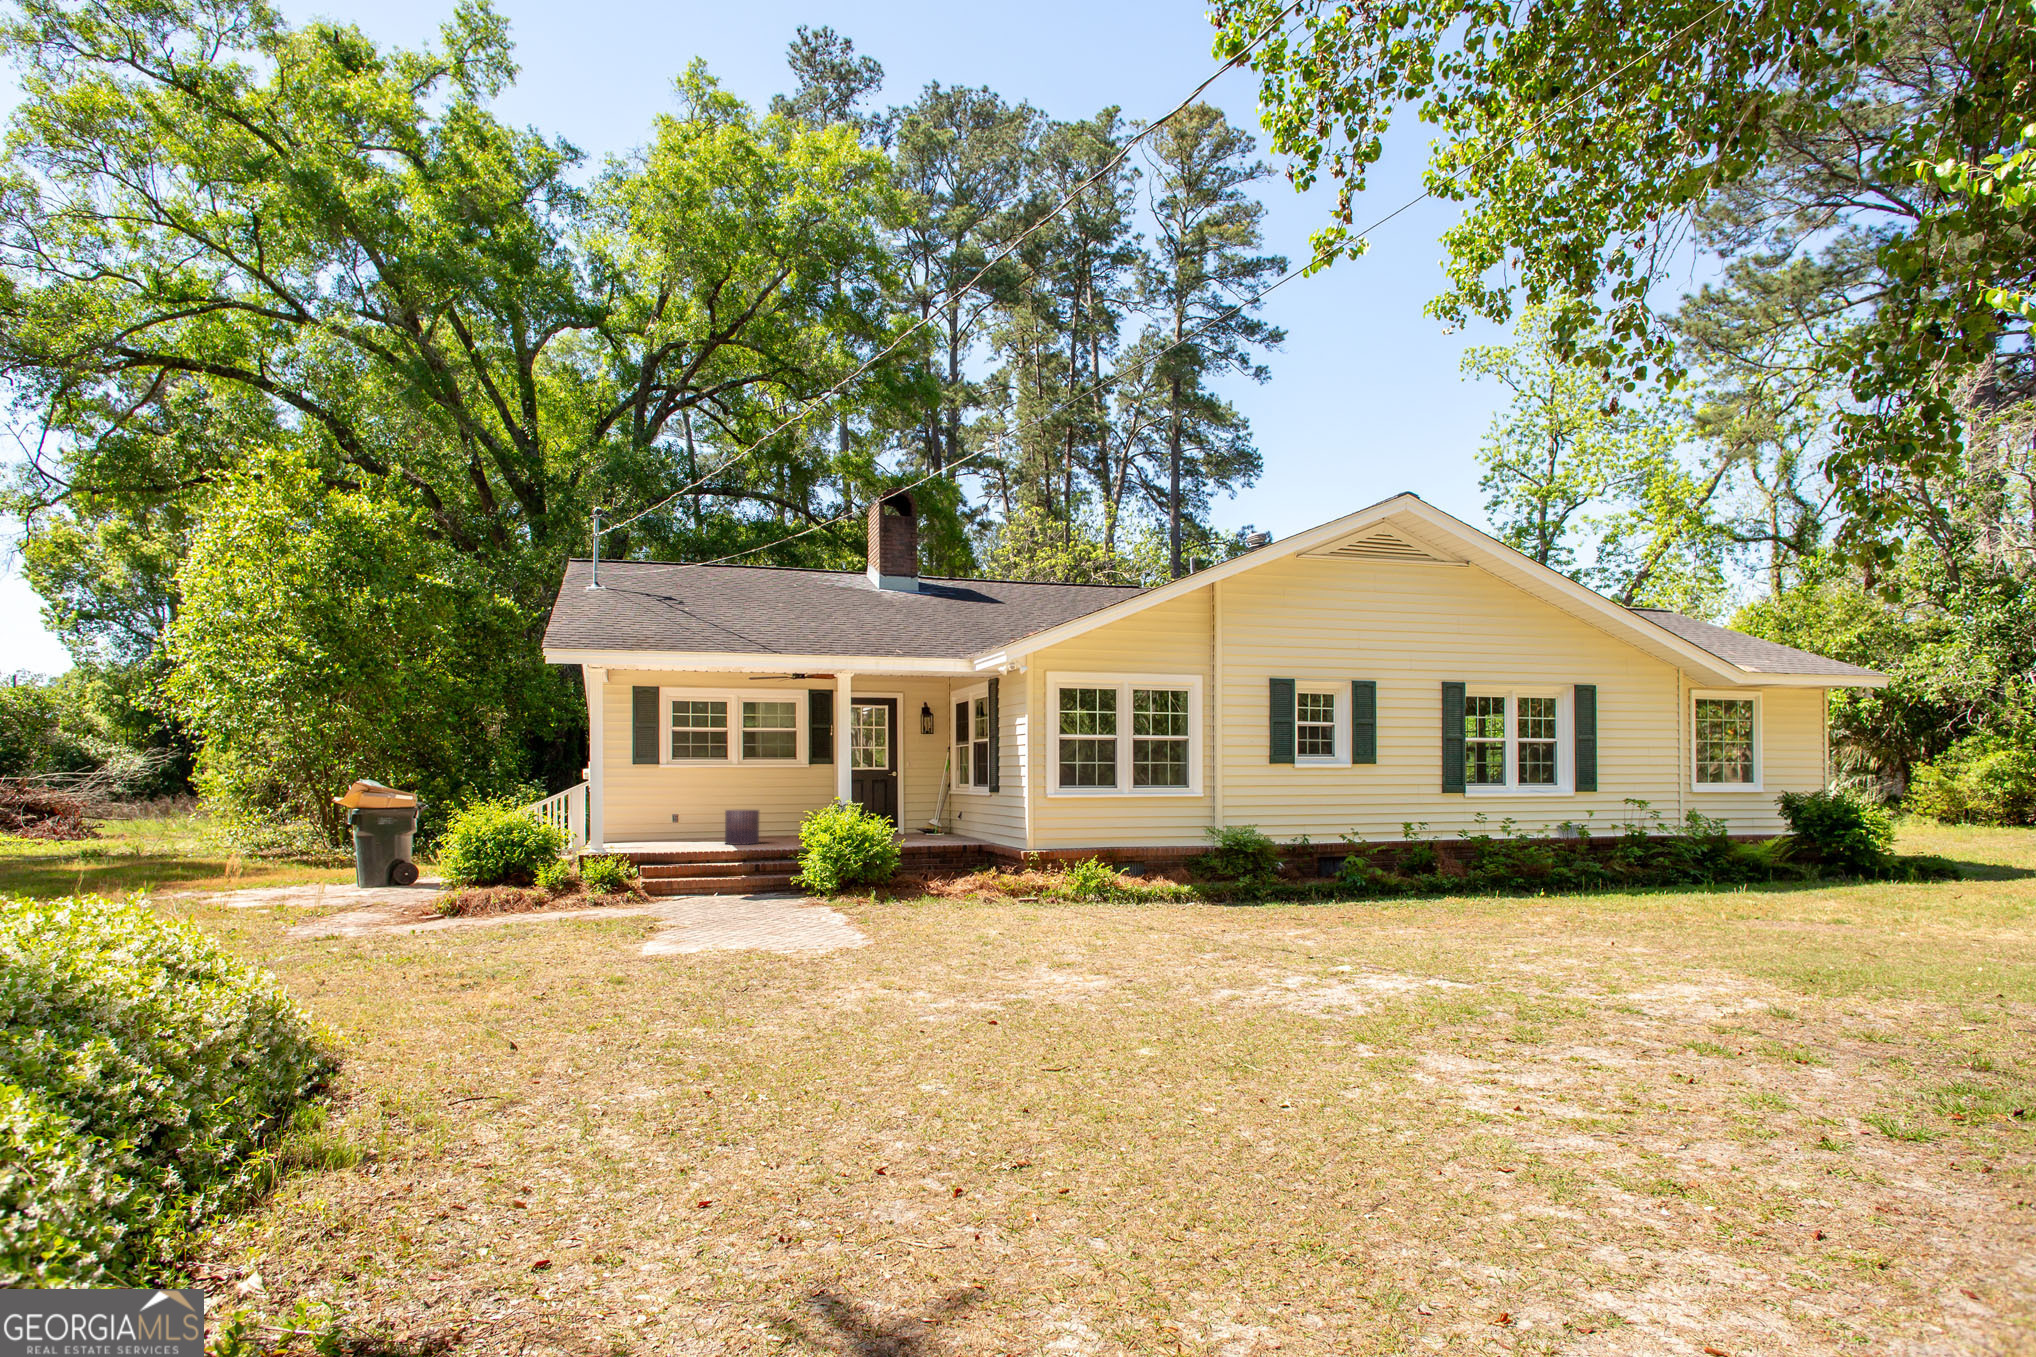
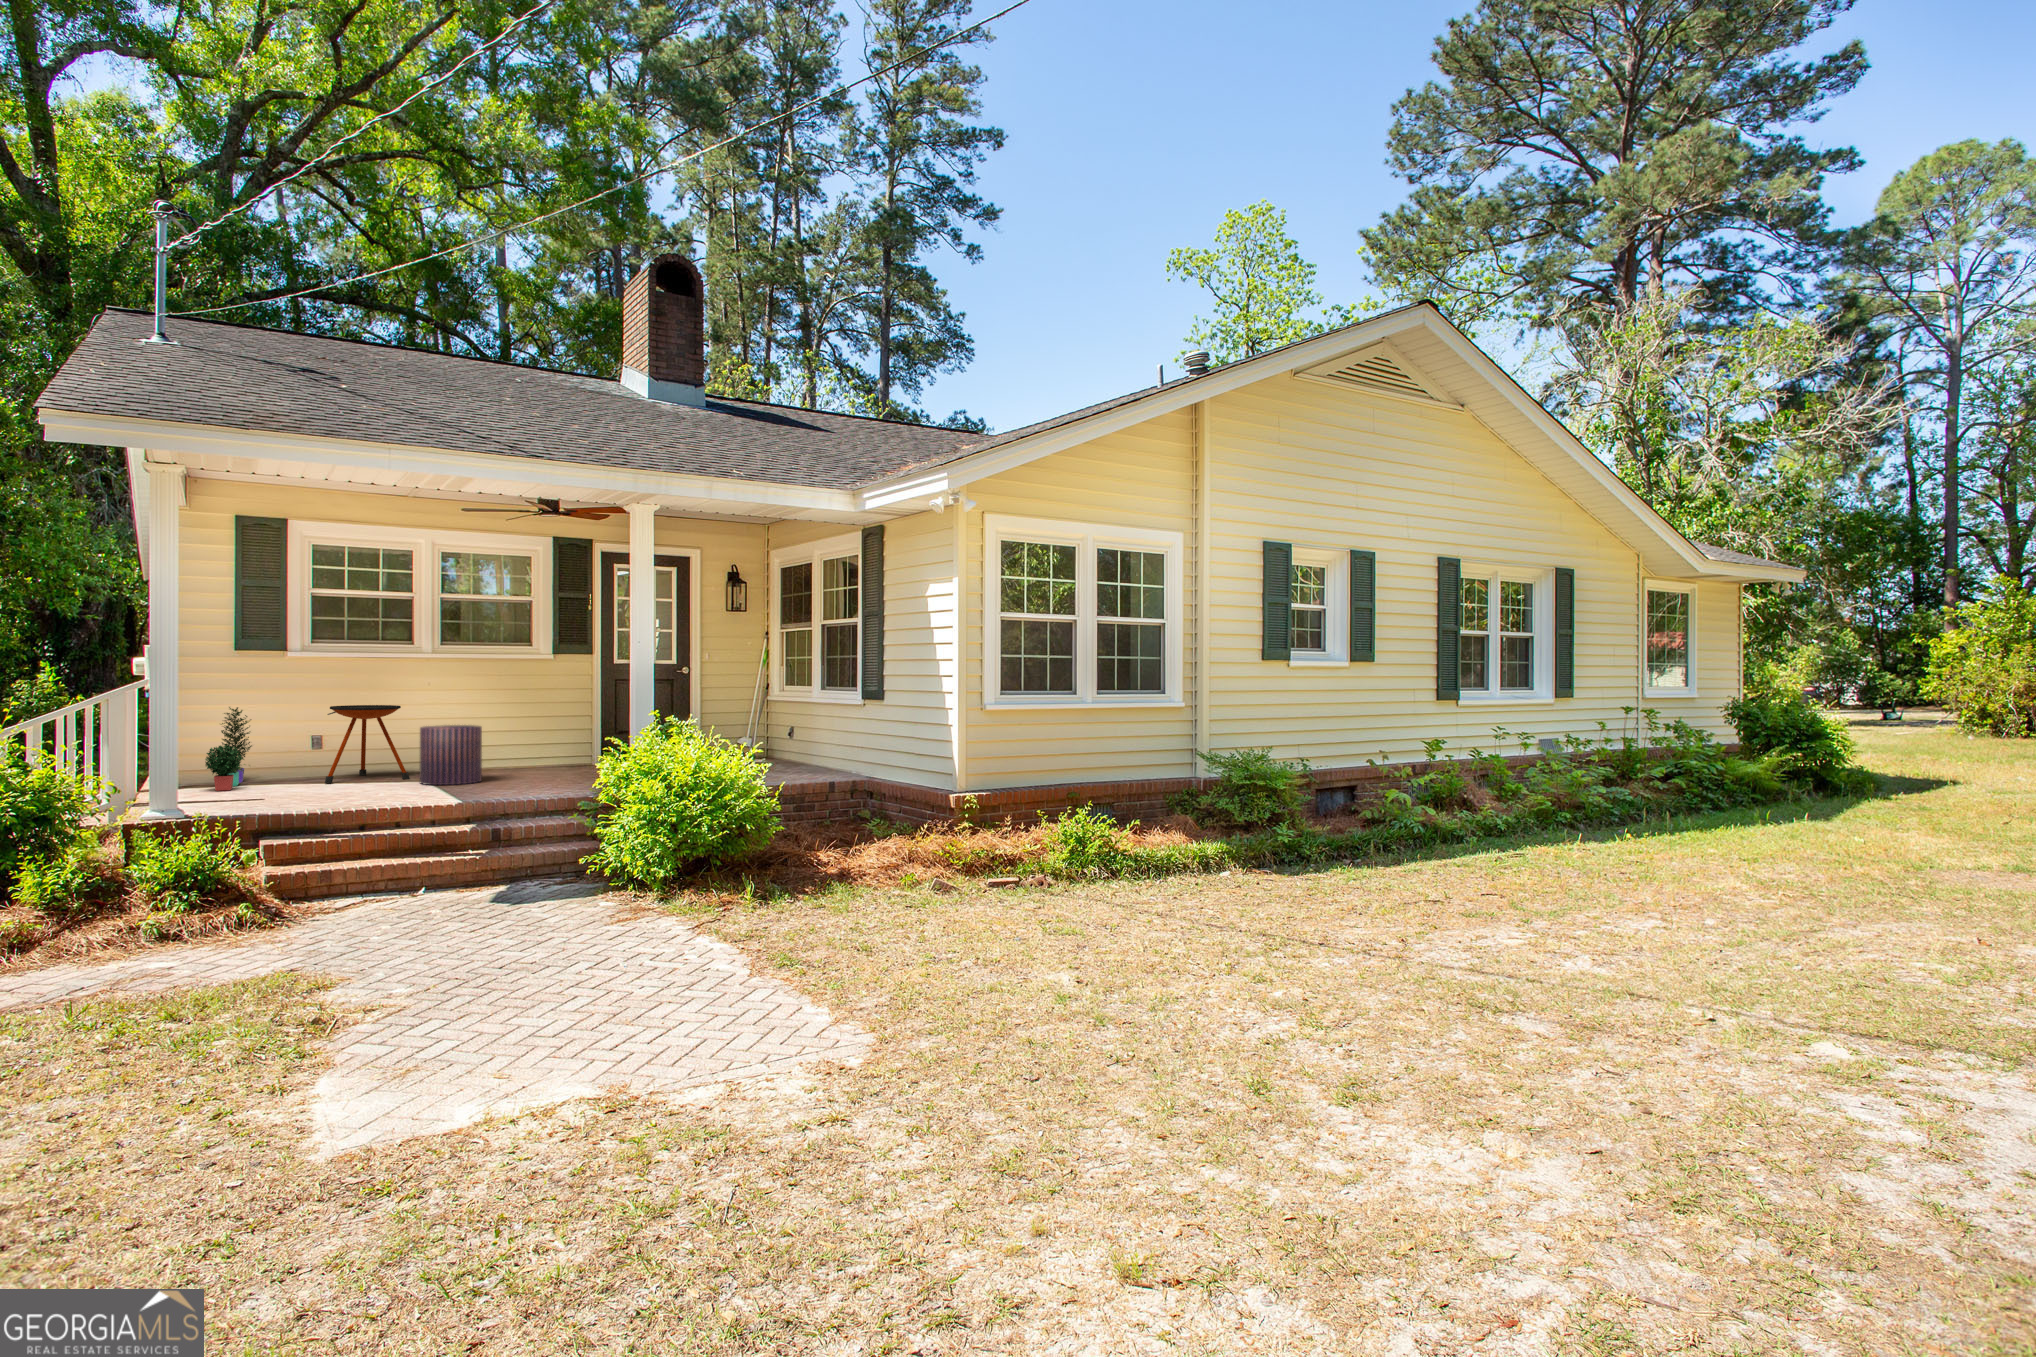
potted plant: none [618,797,643,844] -> present [205,707,252,791]
side table: none [677,798,722,843] -> present [325,705,409,783]

